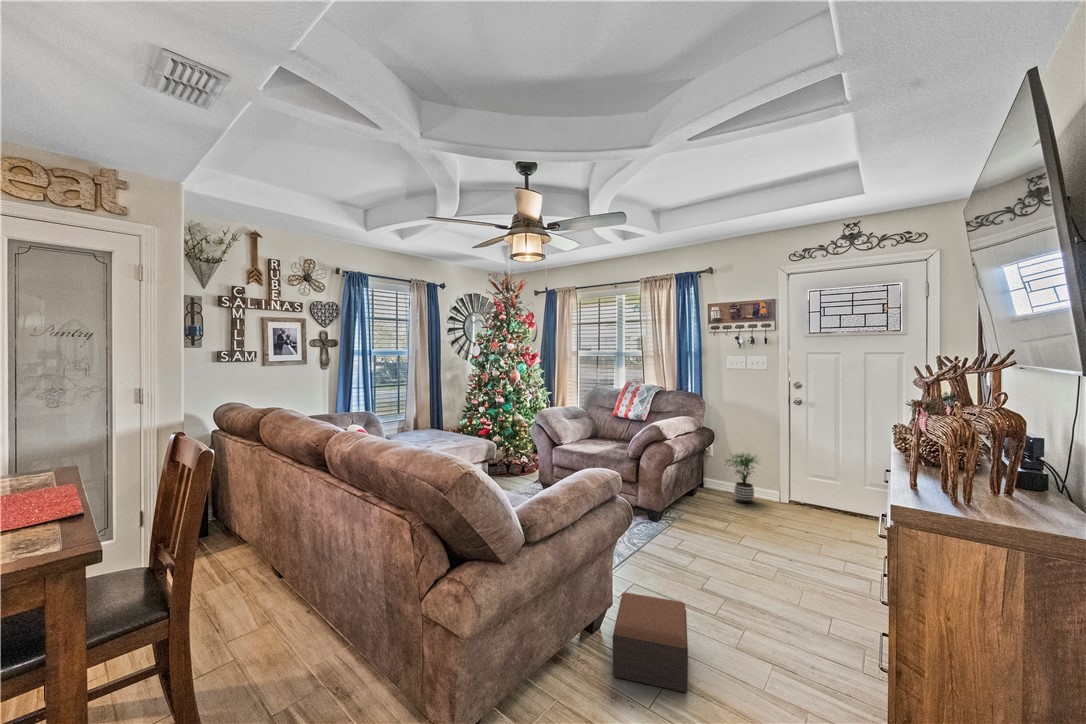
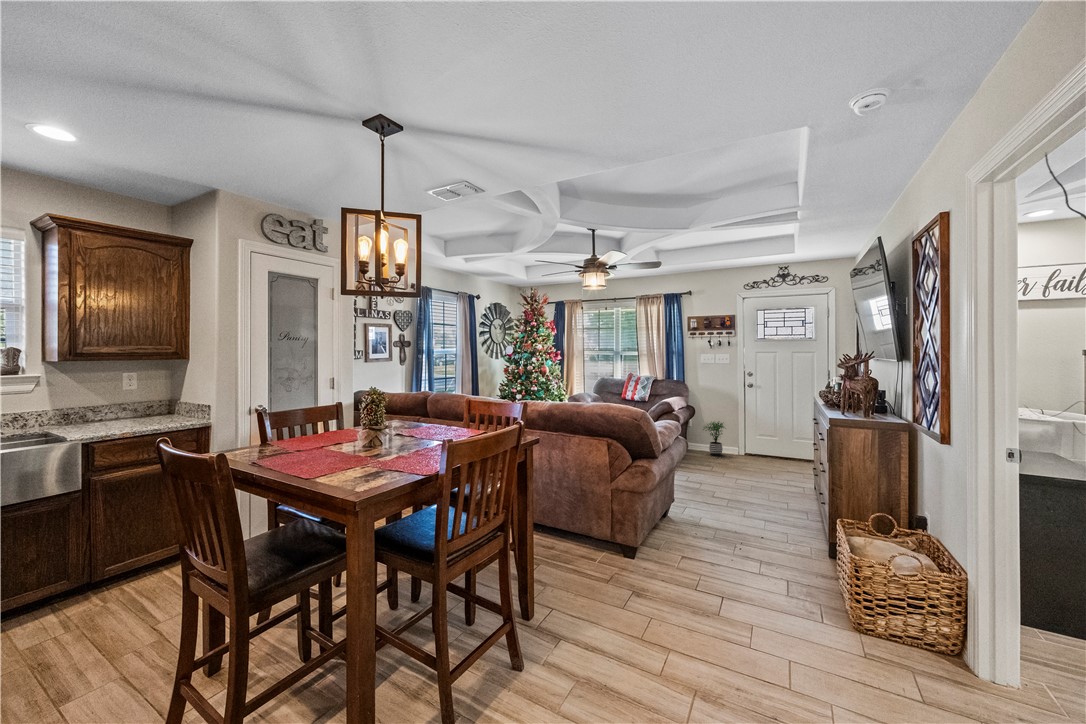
footstool: present [613,593,688,692] -> none [681,490,729,530]

